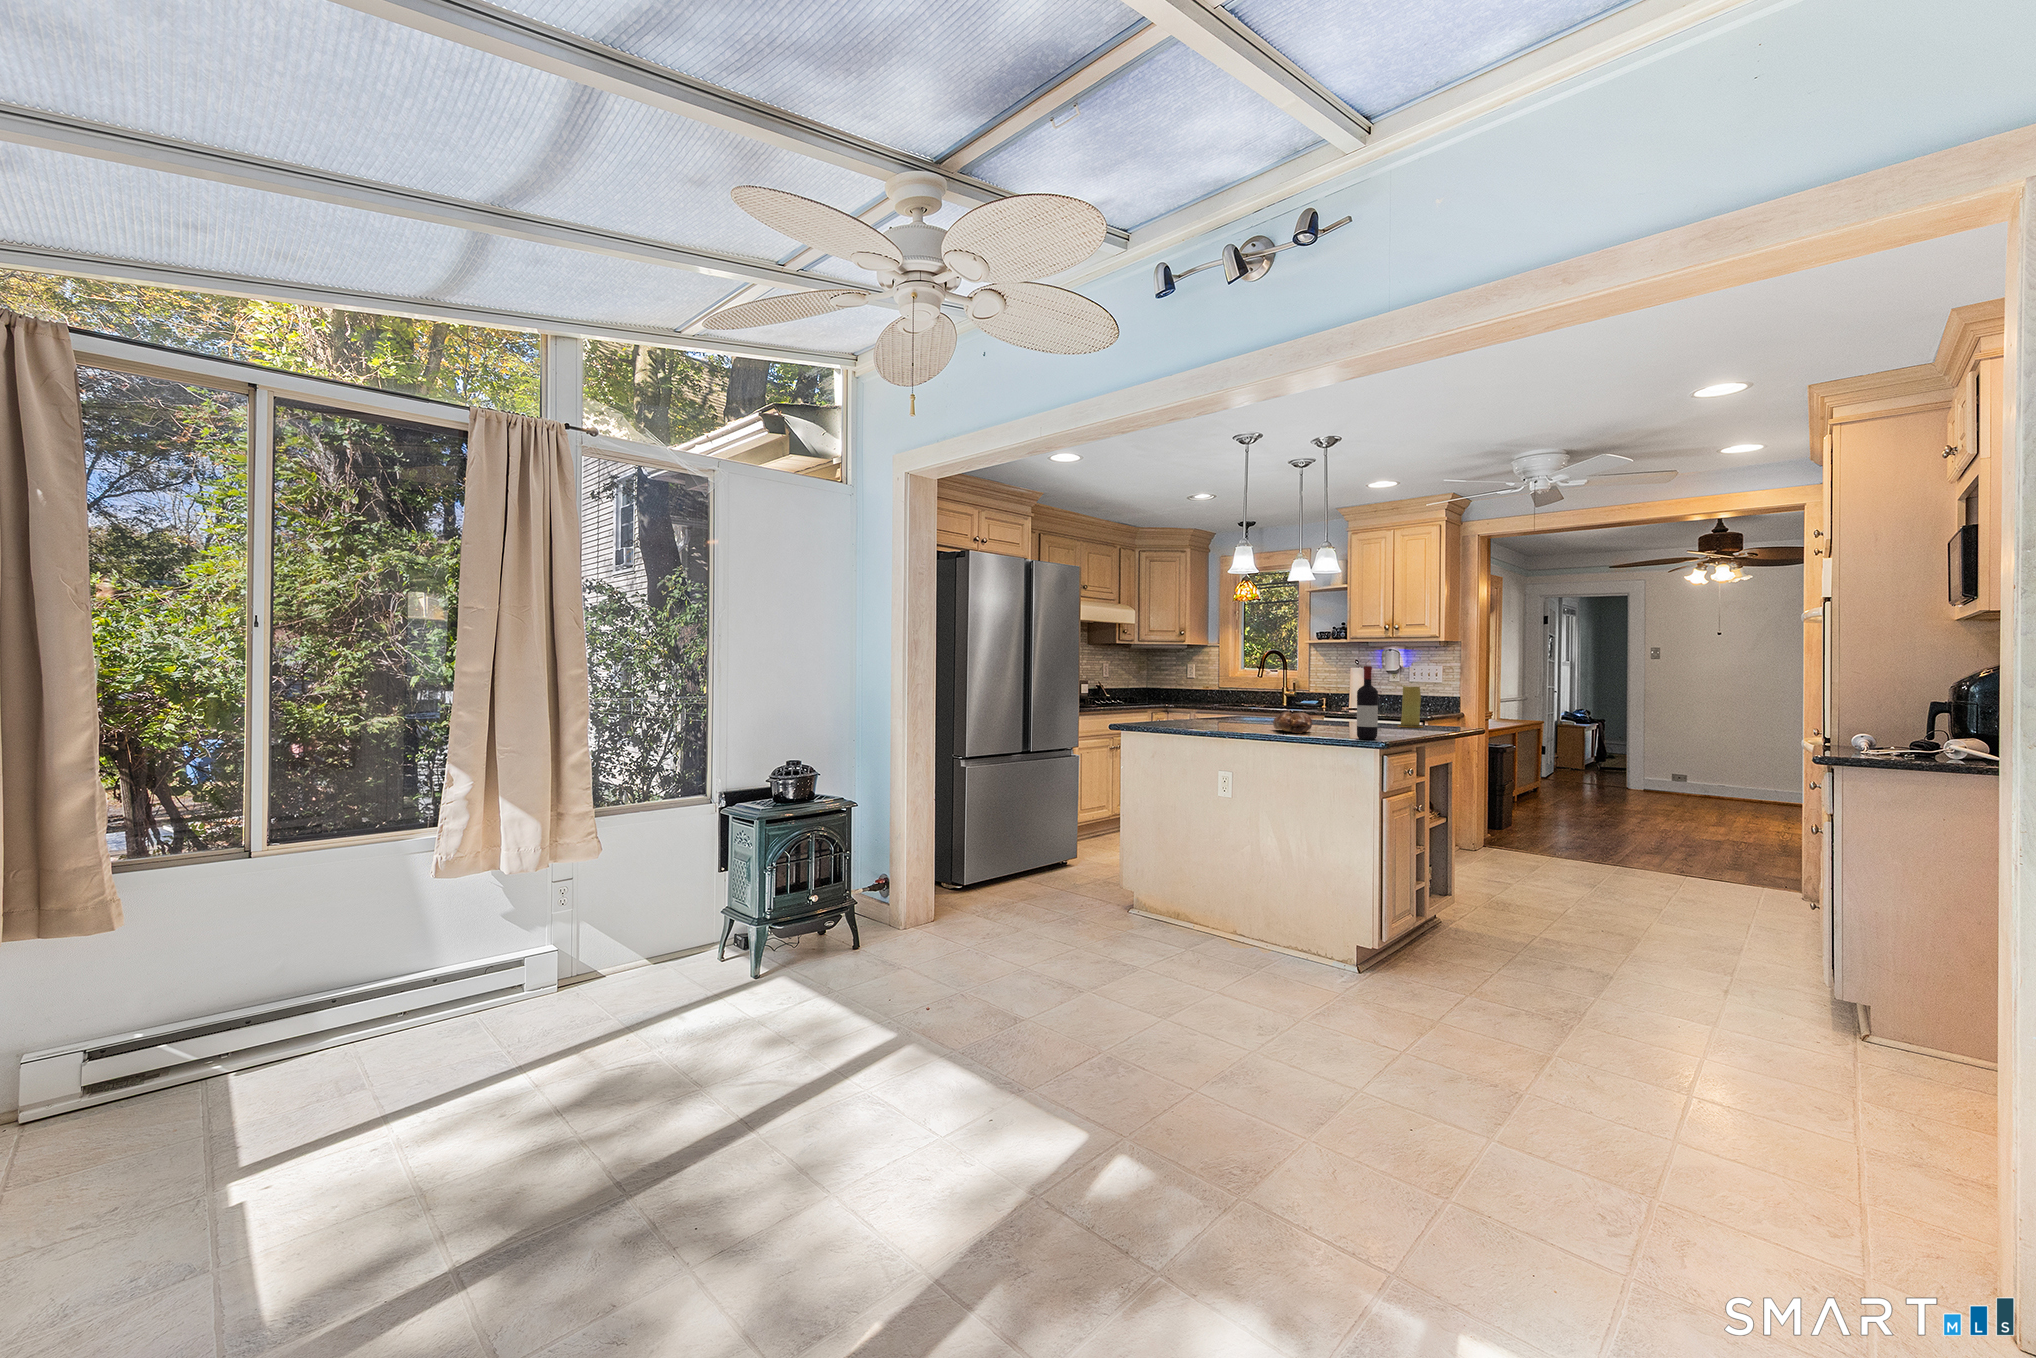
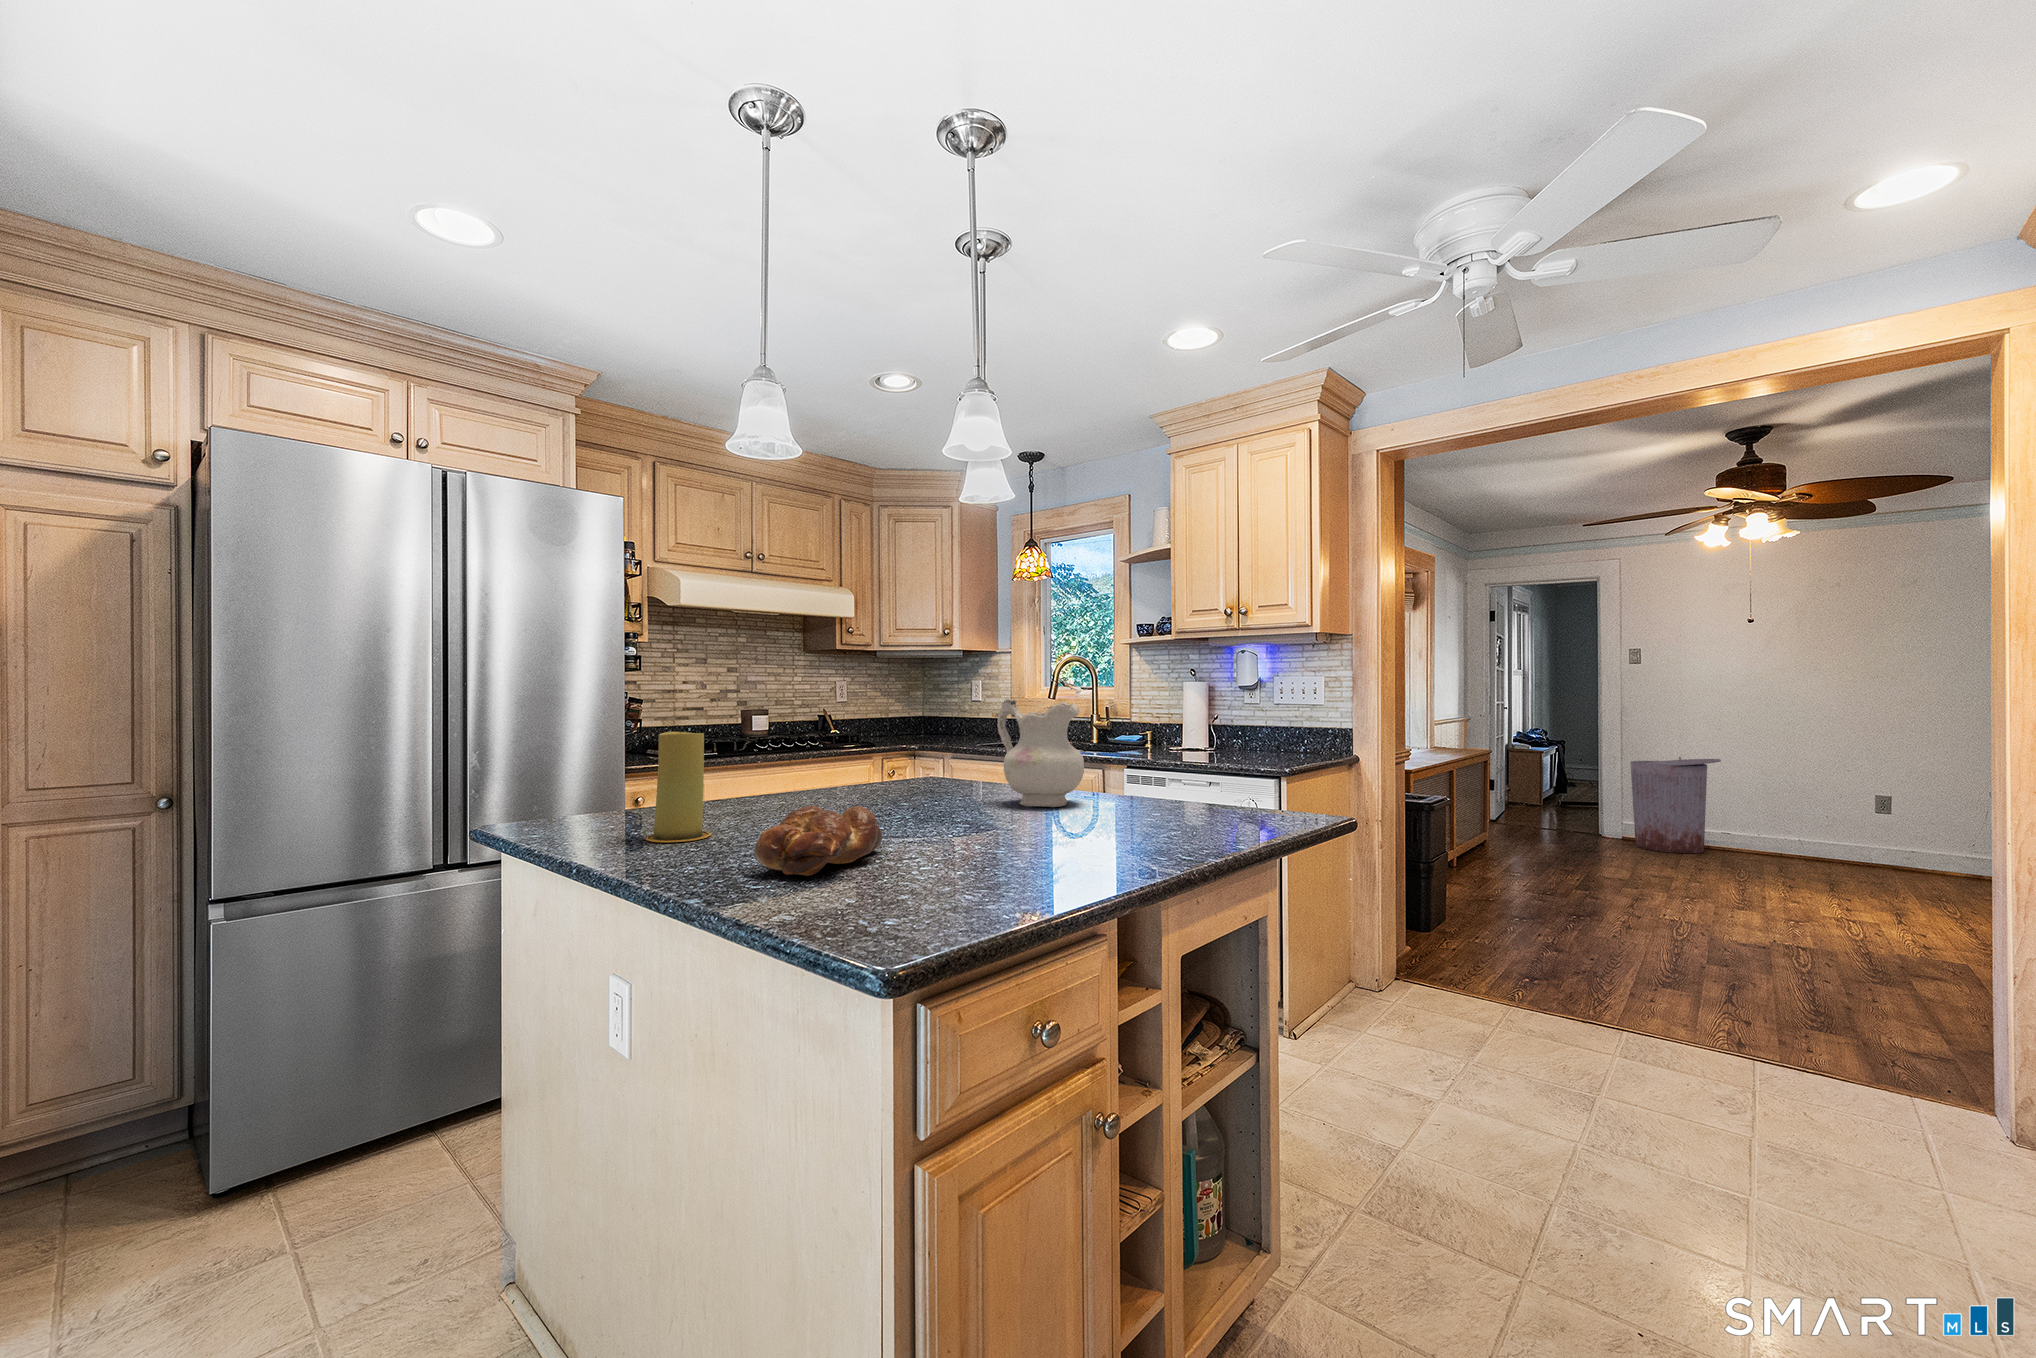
wine bottle: present [1357,666,1378,739] -> none [898,678,962,926]
ceramic pitcher: none [1310,675,1353,723] -> present [998,699,1084,807]
candle: present [1399,686,1423,727] -> present [646,732,711,842]
trash can: none [1648,728,1714,798] -> present [1630,757,1721,853]

